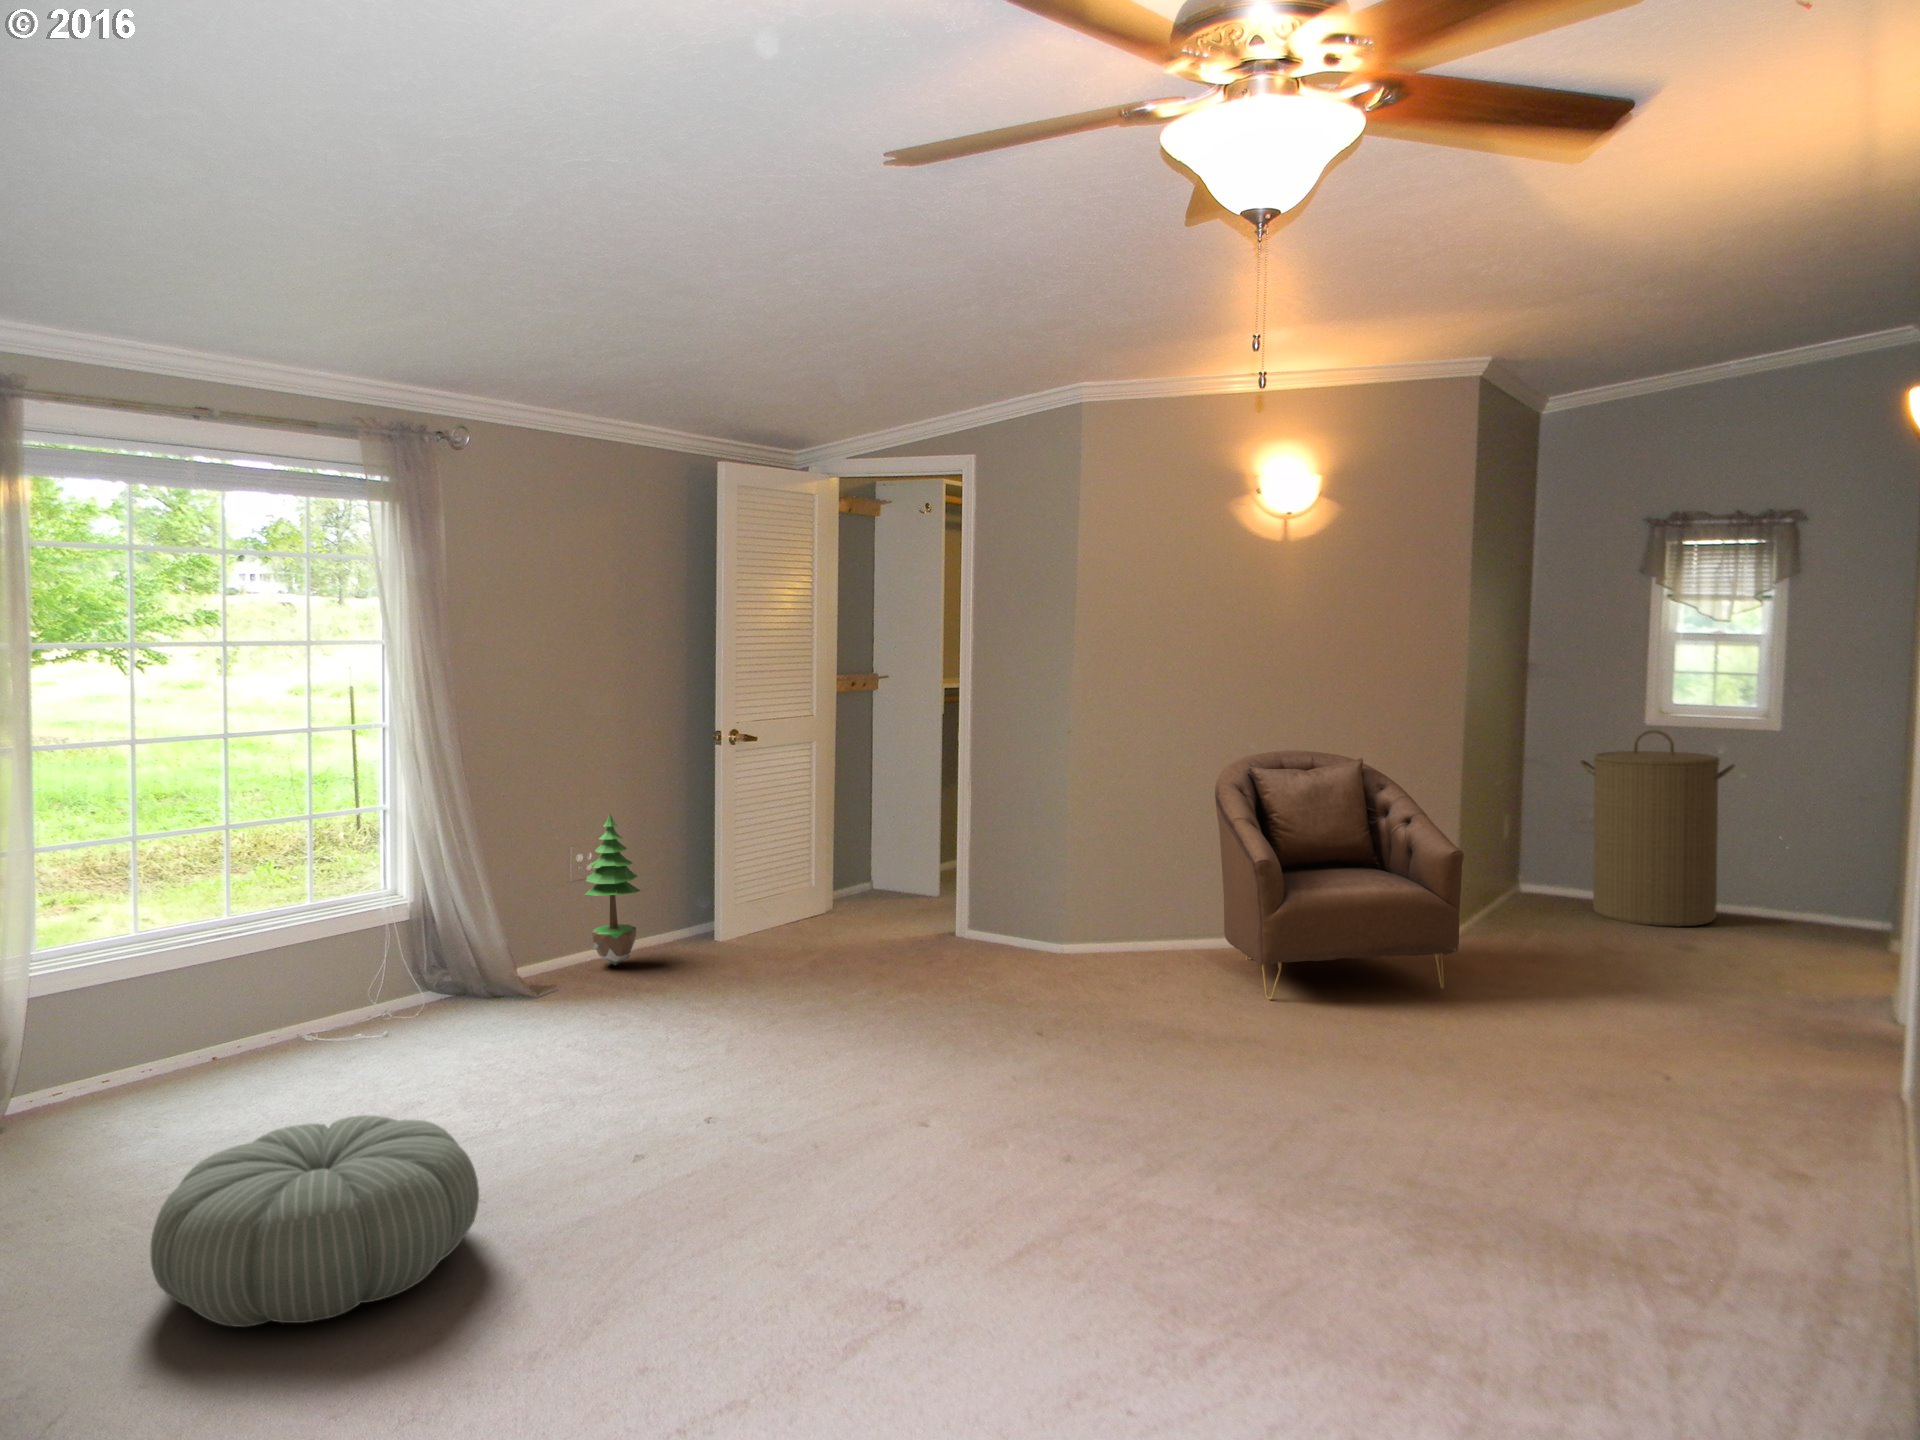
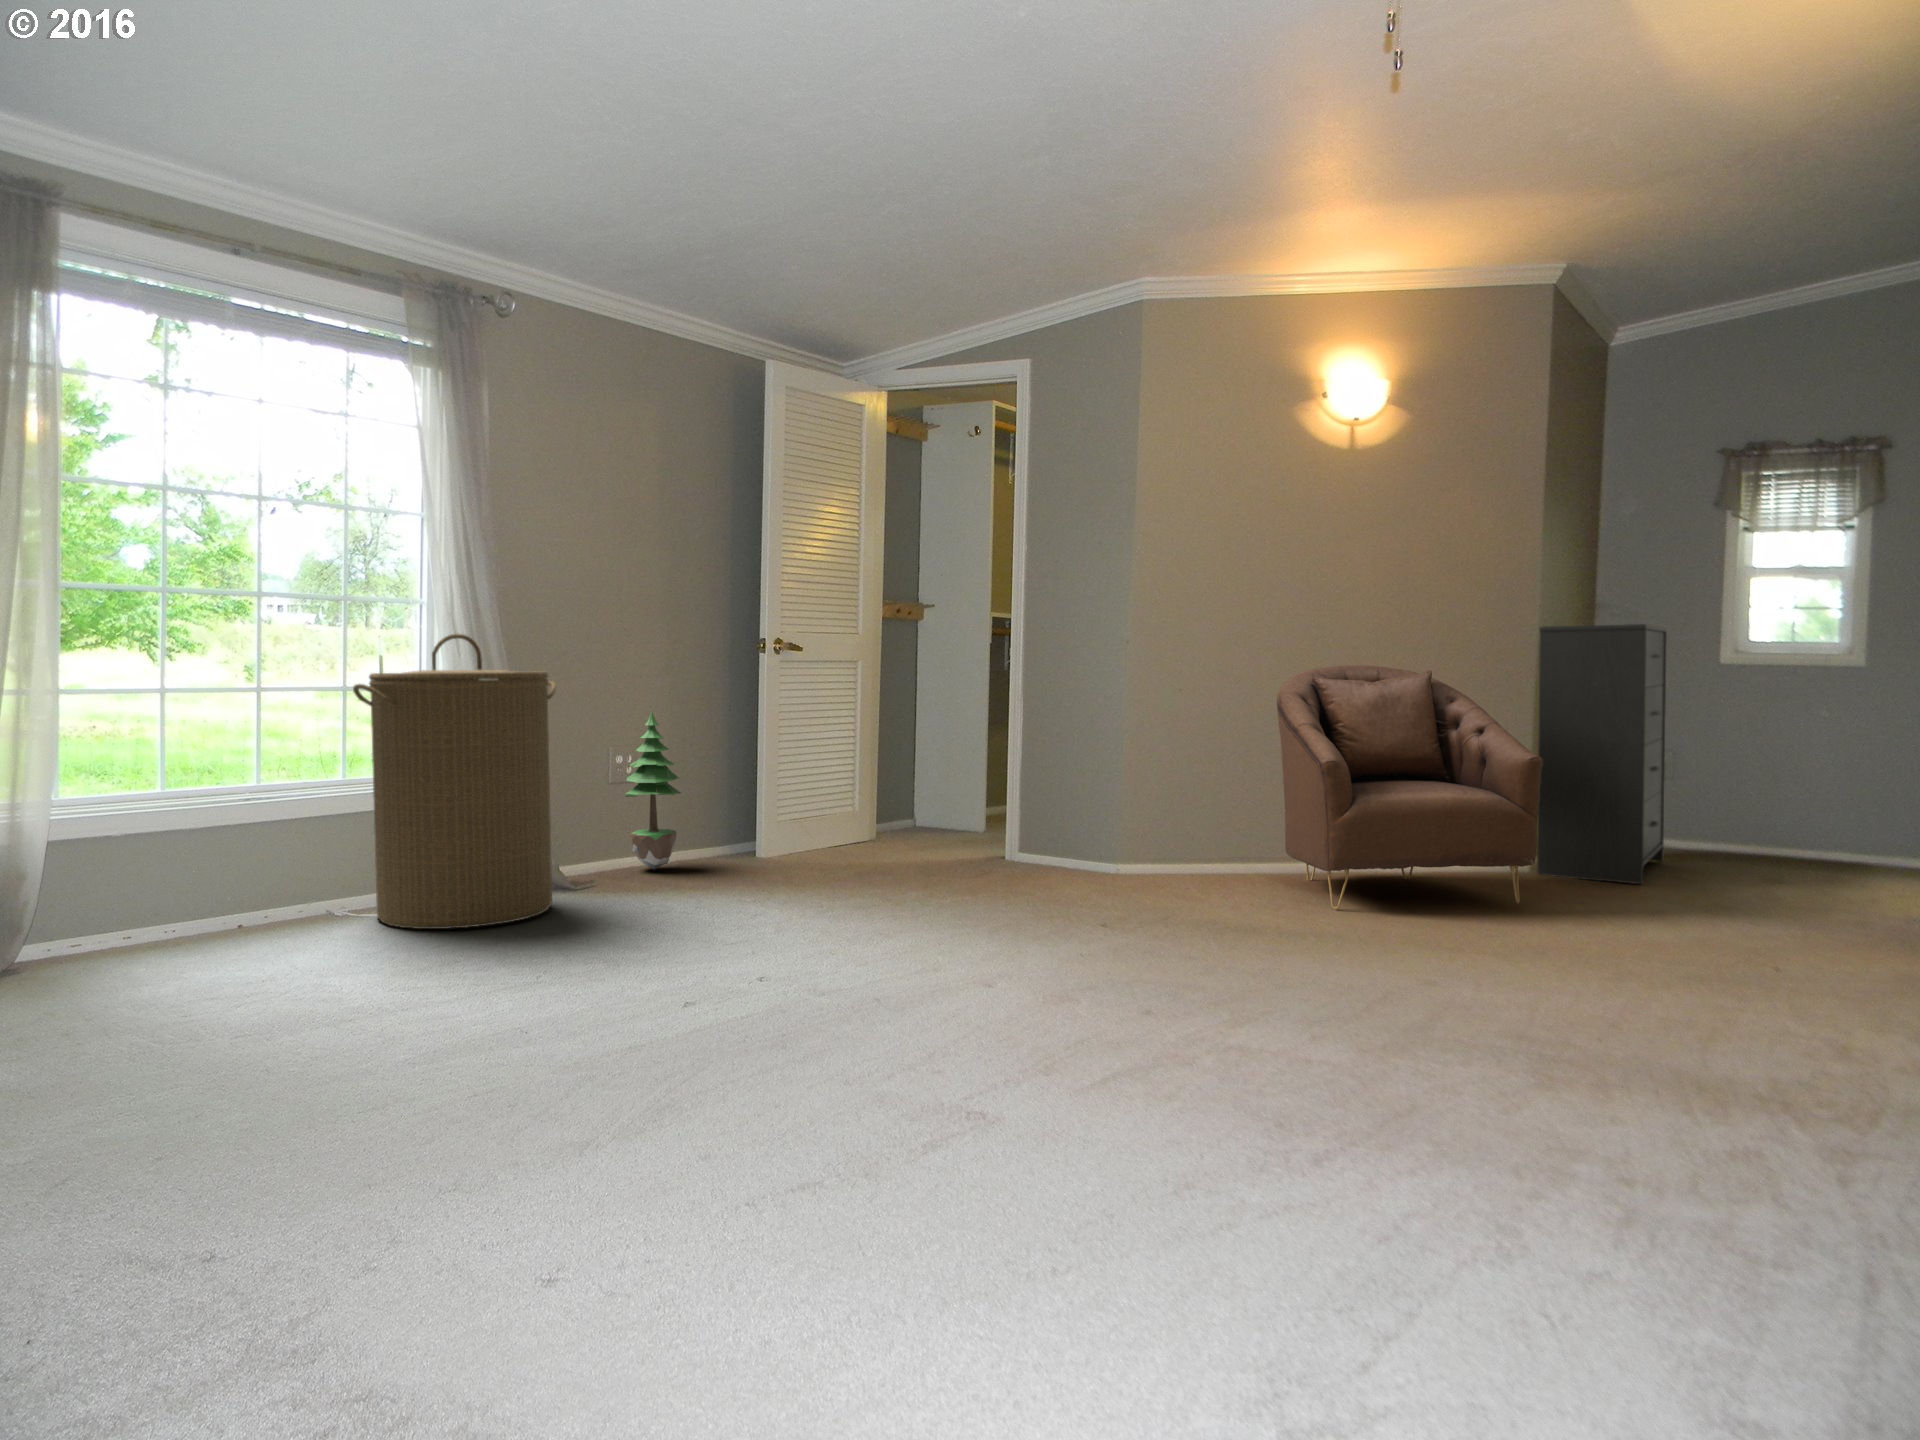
dresser: none [1467,700,1591,957] -> present [1537,624,1667,884]
laundry hamper: present [1580,730,1735,926] -> present [353,634,556,929]
pouf: present [150,1115,479,1327] -> none [152,939,506,1130]

